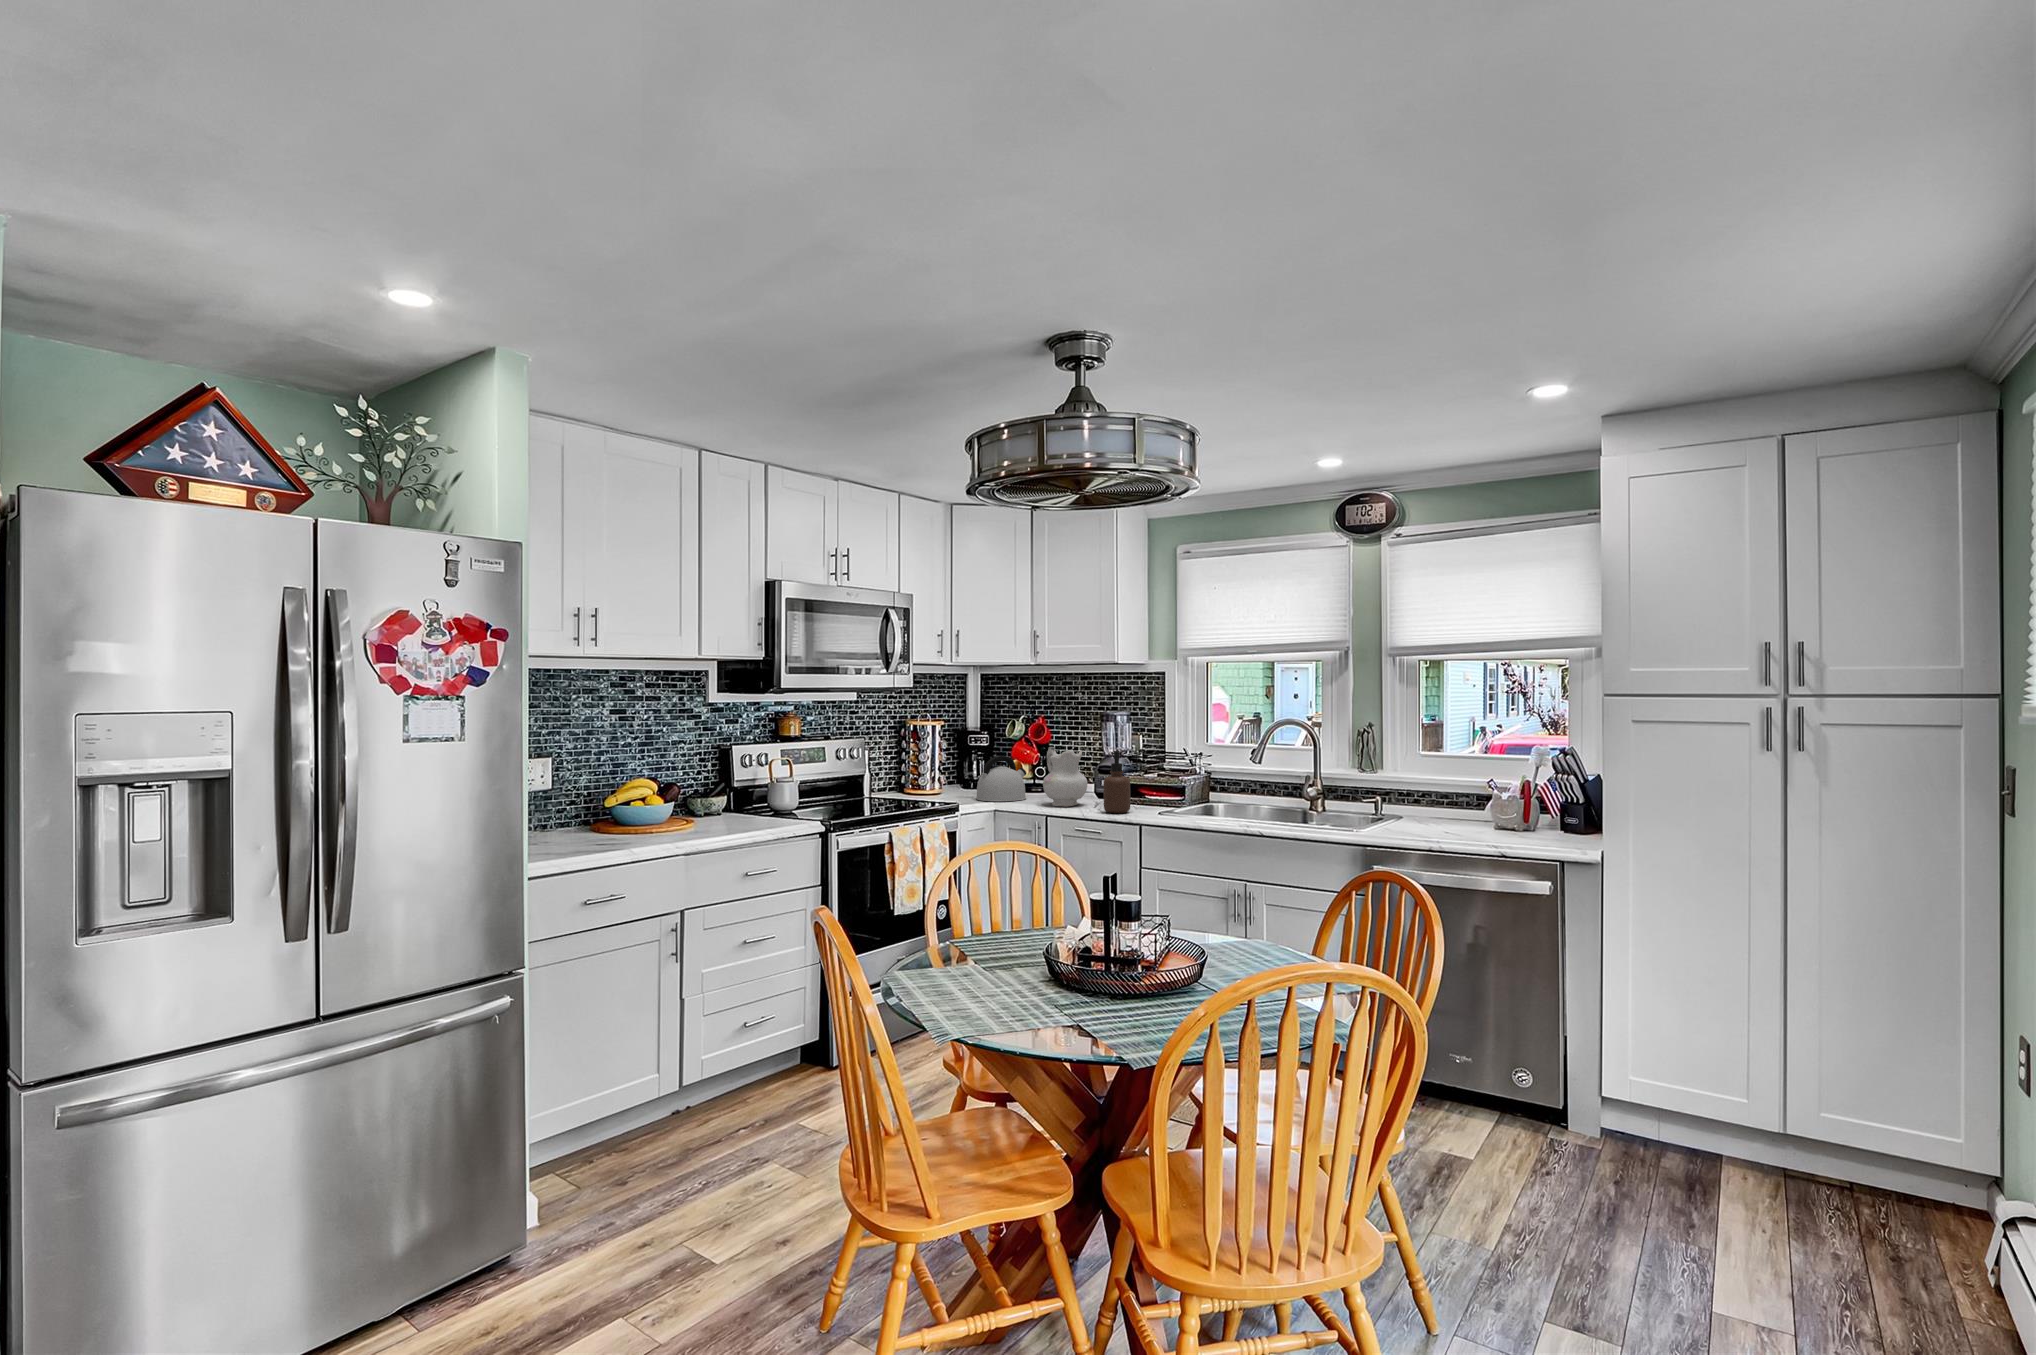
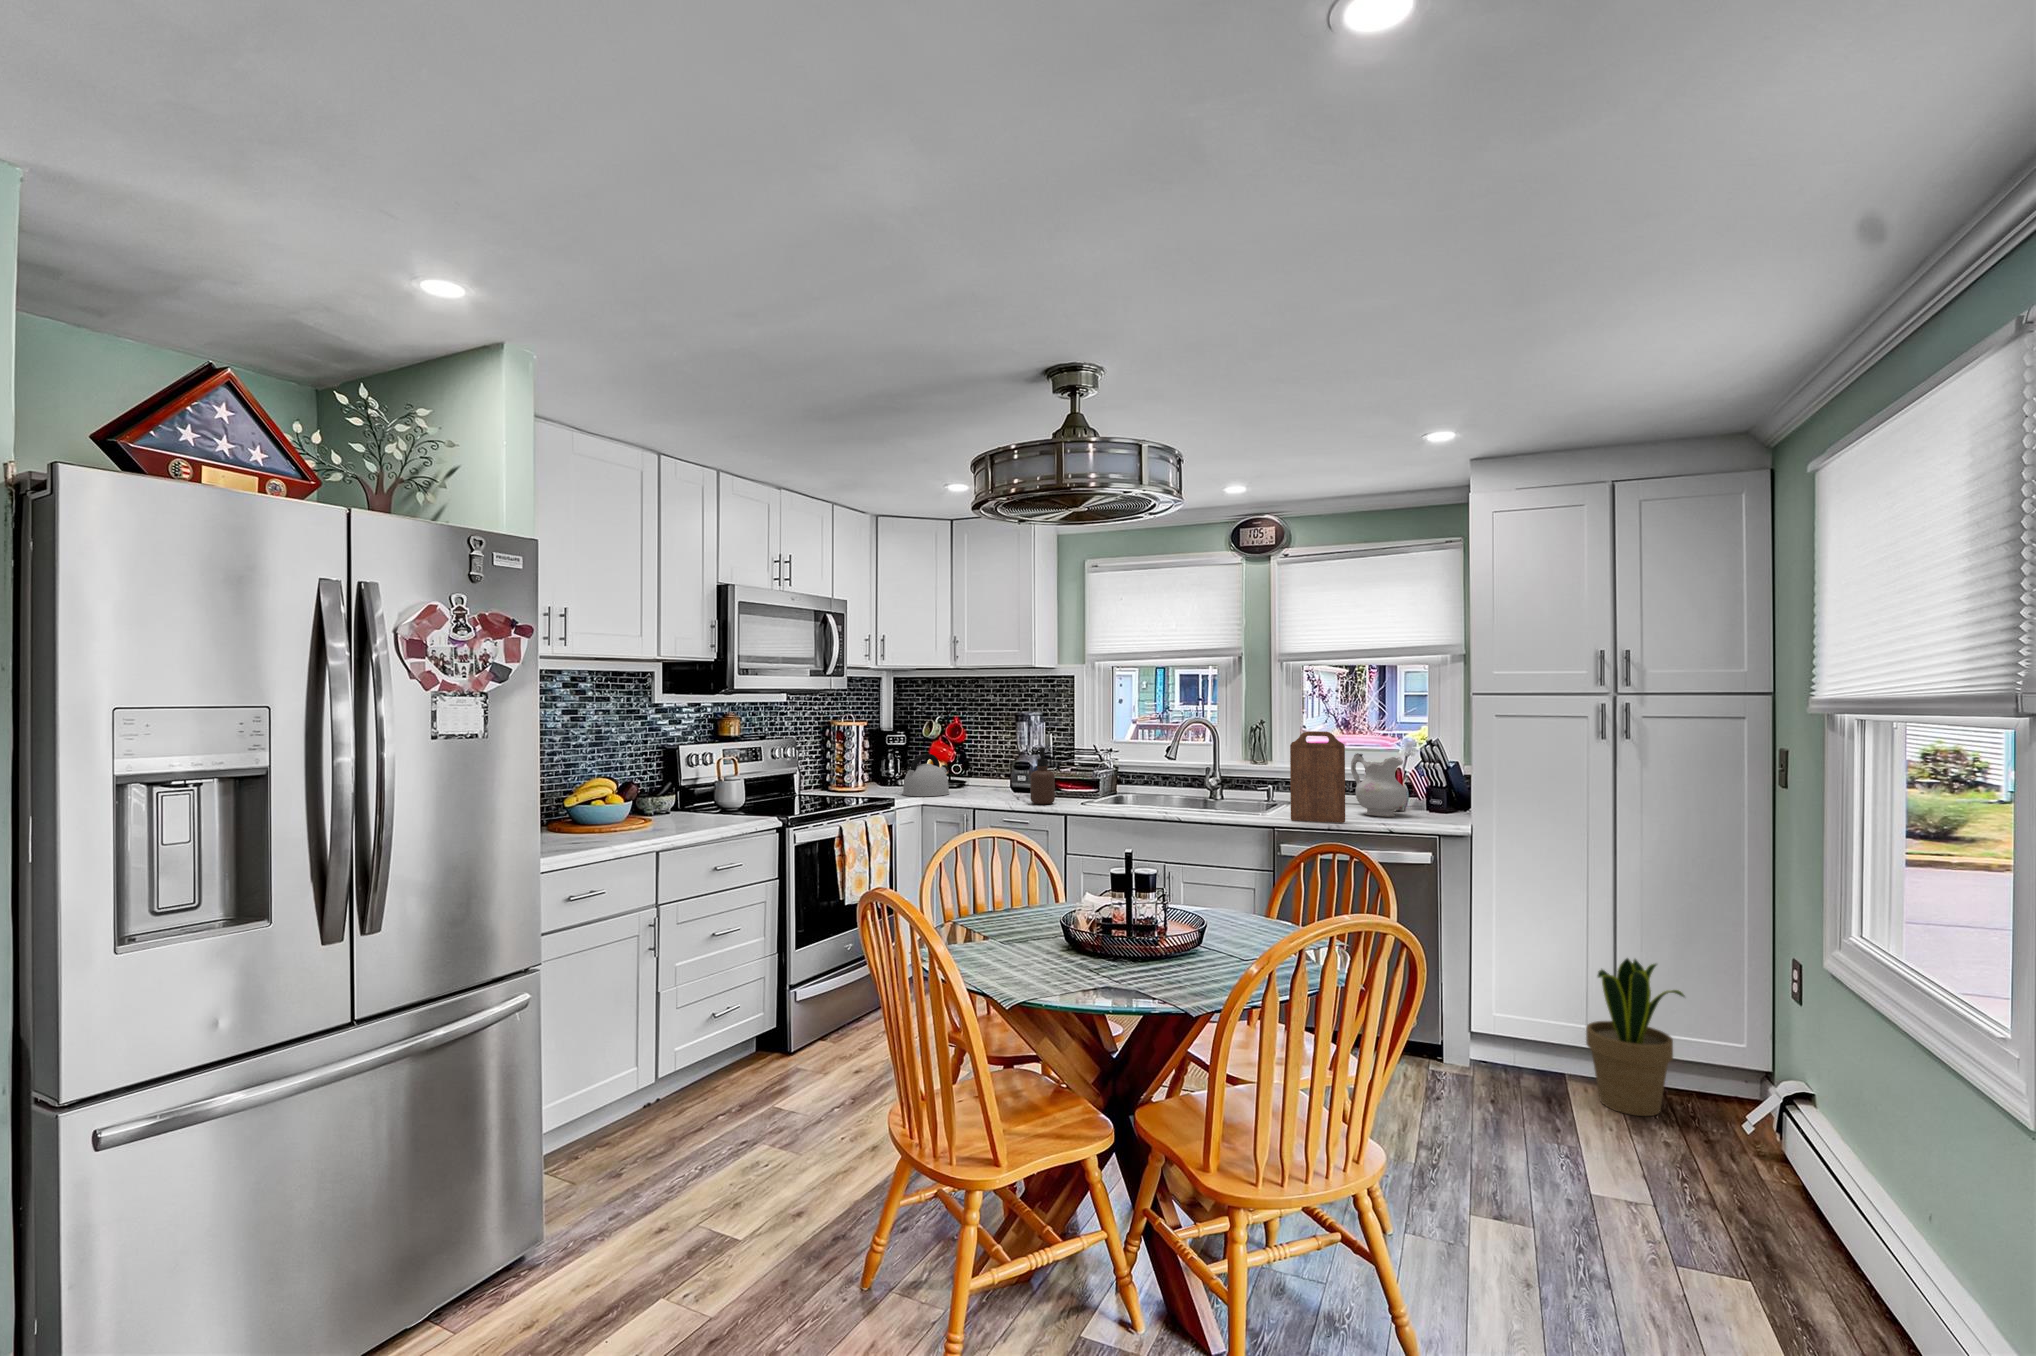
cutting board: none [1385,736,1449,843] -> present [1290,731,1345,823]
ceramic pitcher: present [1043,747,1088,807] -> present [1351,753,1406,817]
potted plant: none [1741,1019,1871,1217] -> present [1586,958,1684,1116]

